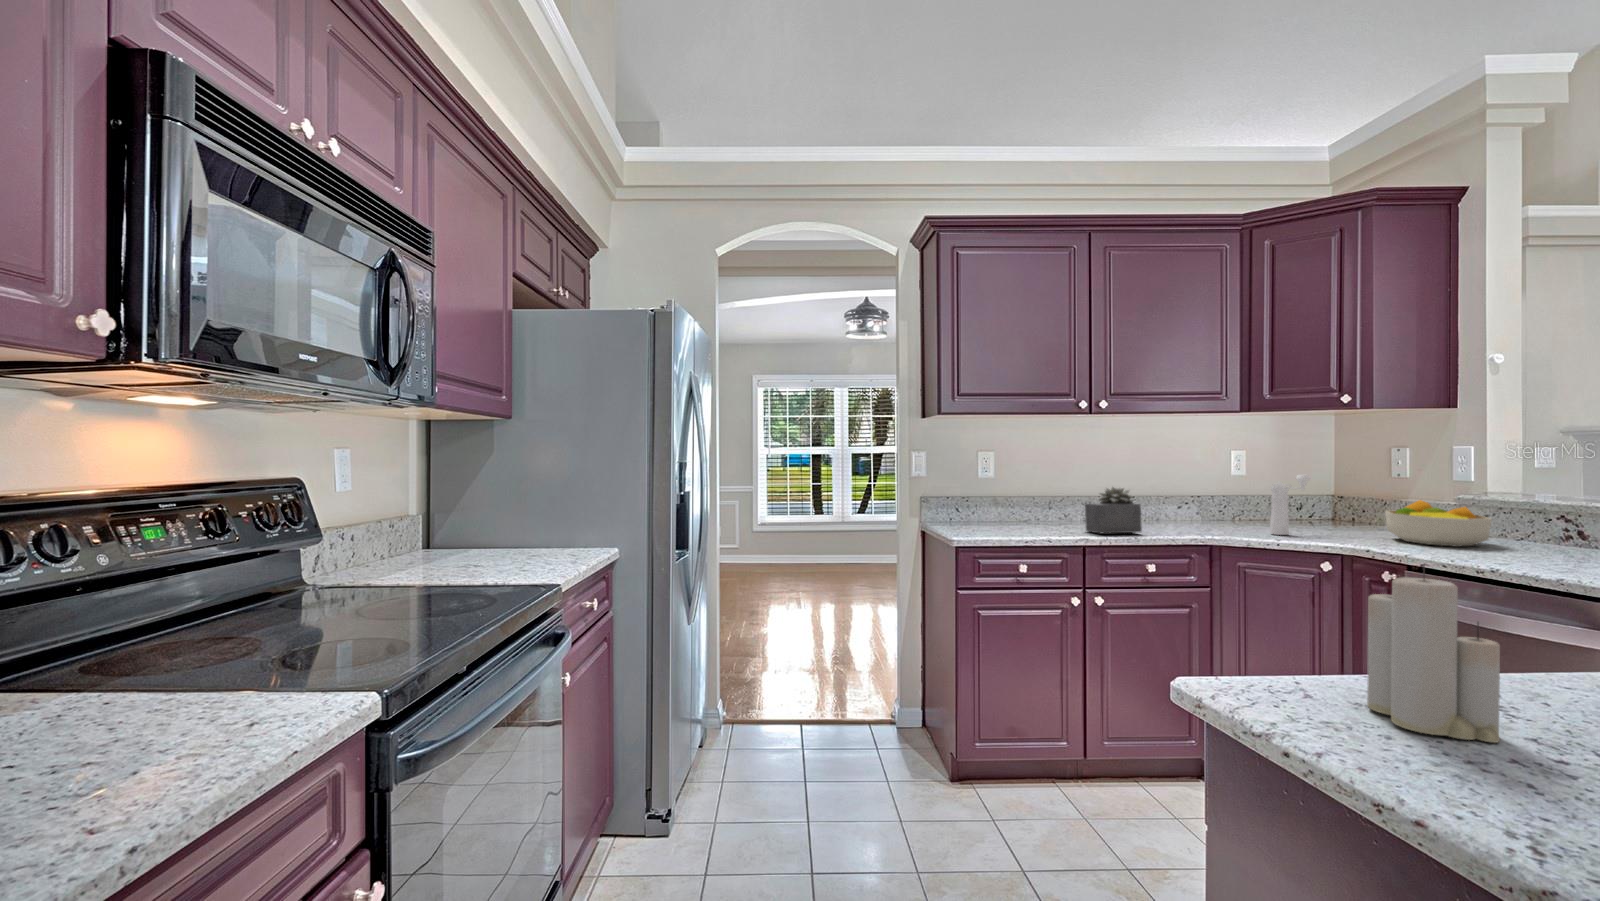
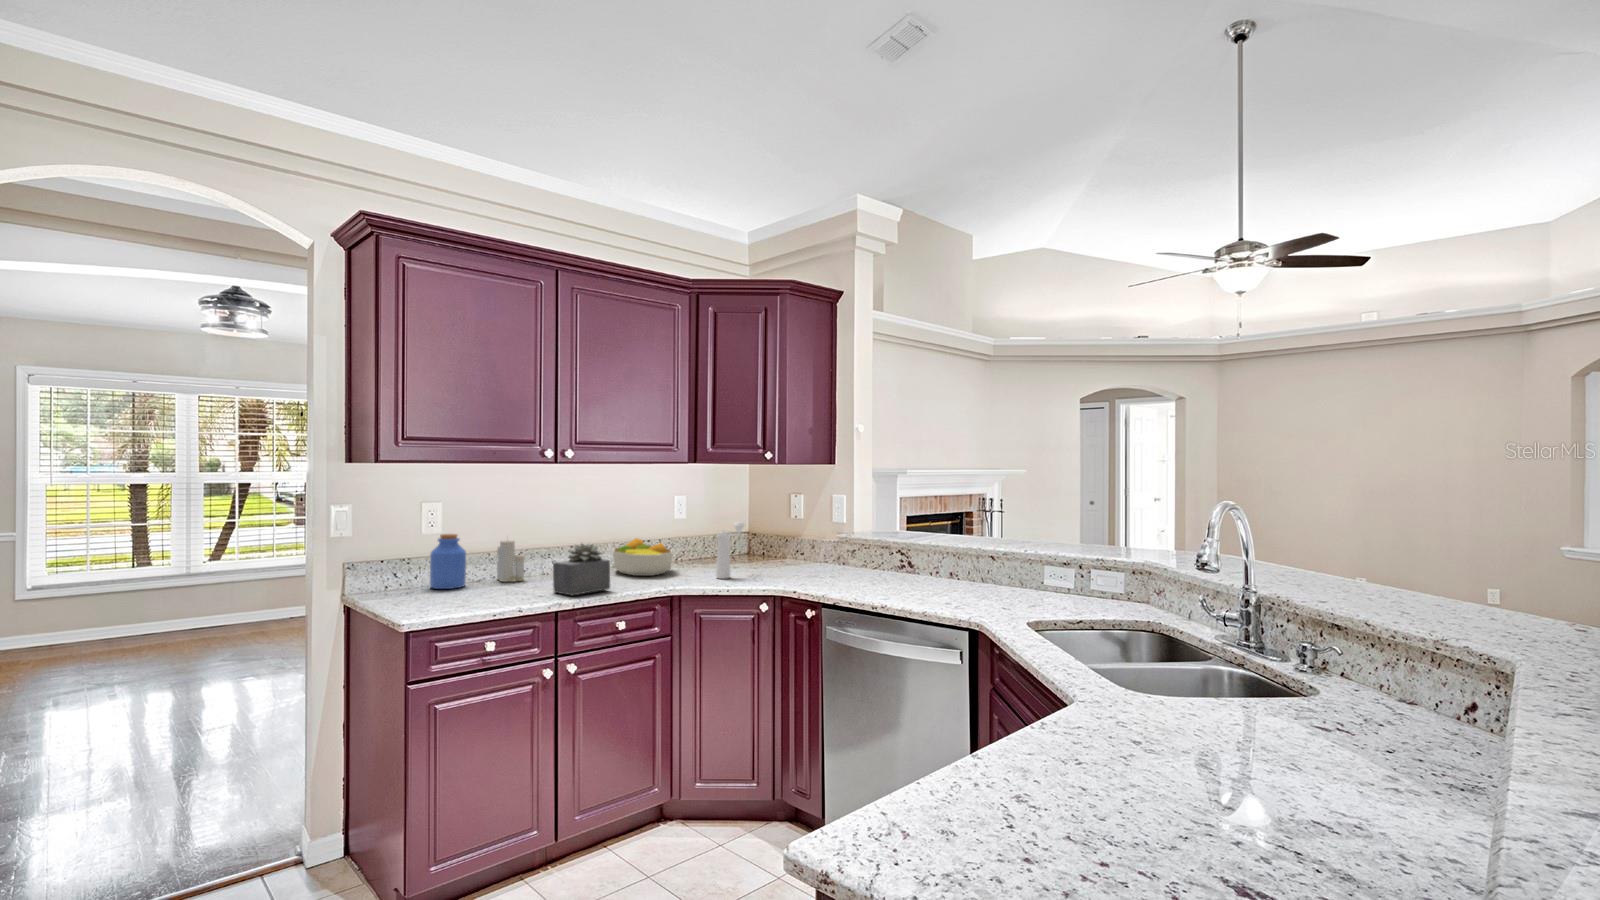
jar: none [985,478,1014,524] -> present [430,534,466,589]
fruit bowl: present [1385,500,1492,547] -> present [613,538,673,576]
candle: present [1367,564,1500,743] -> present [497,540,524,582]

